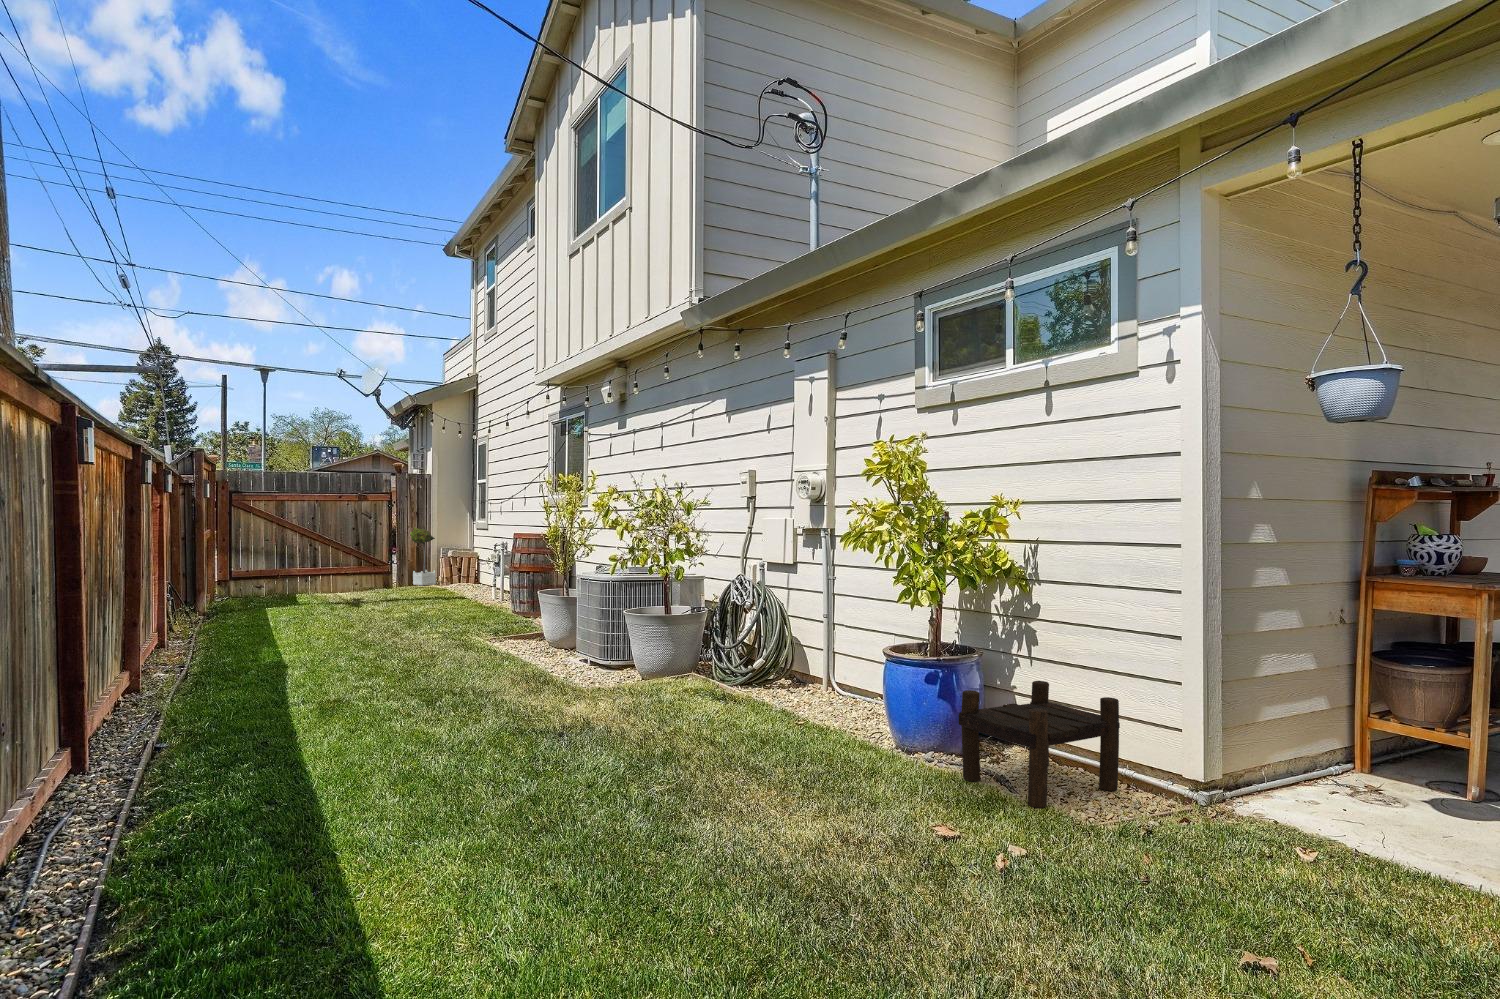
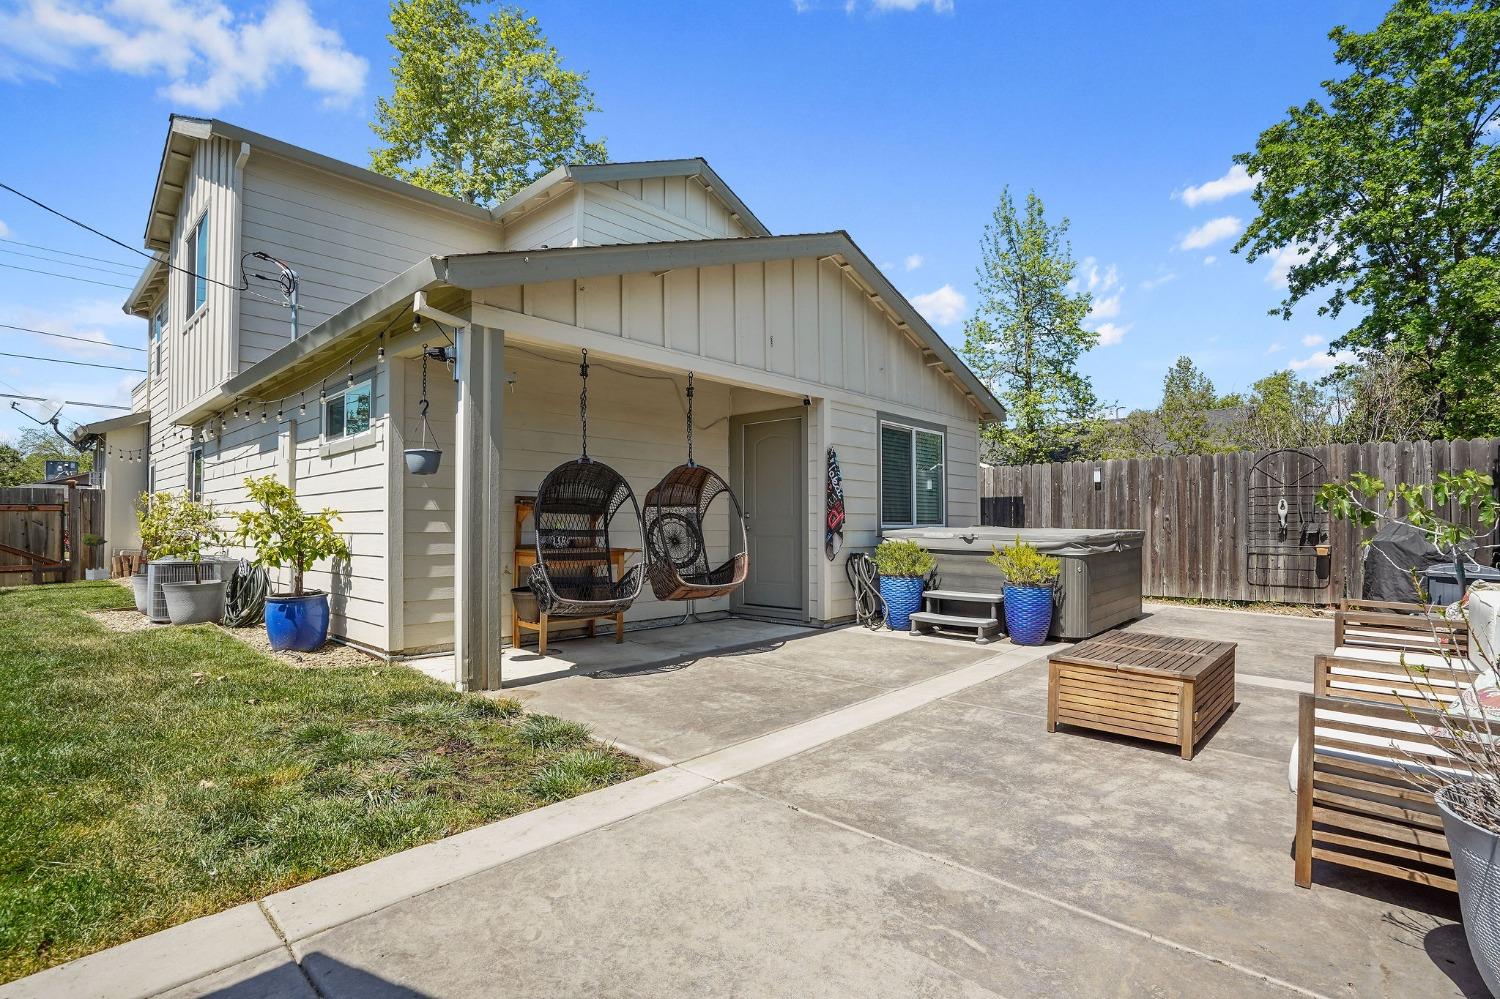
stool: present [959,681,1120,808] -> present [32,561,72,585]

